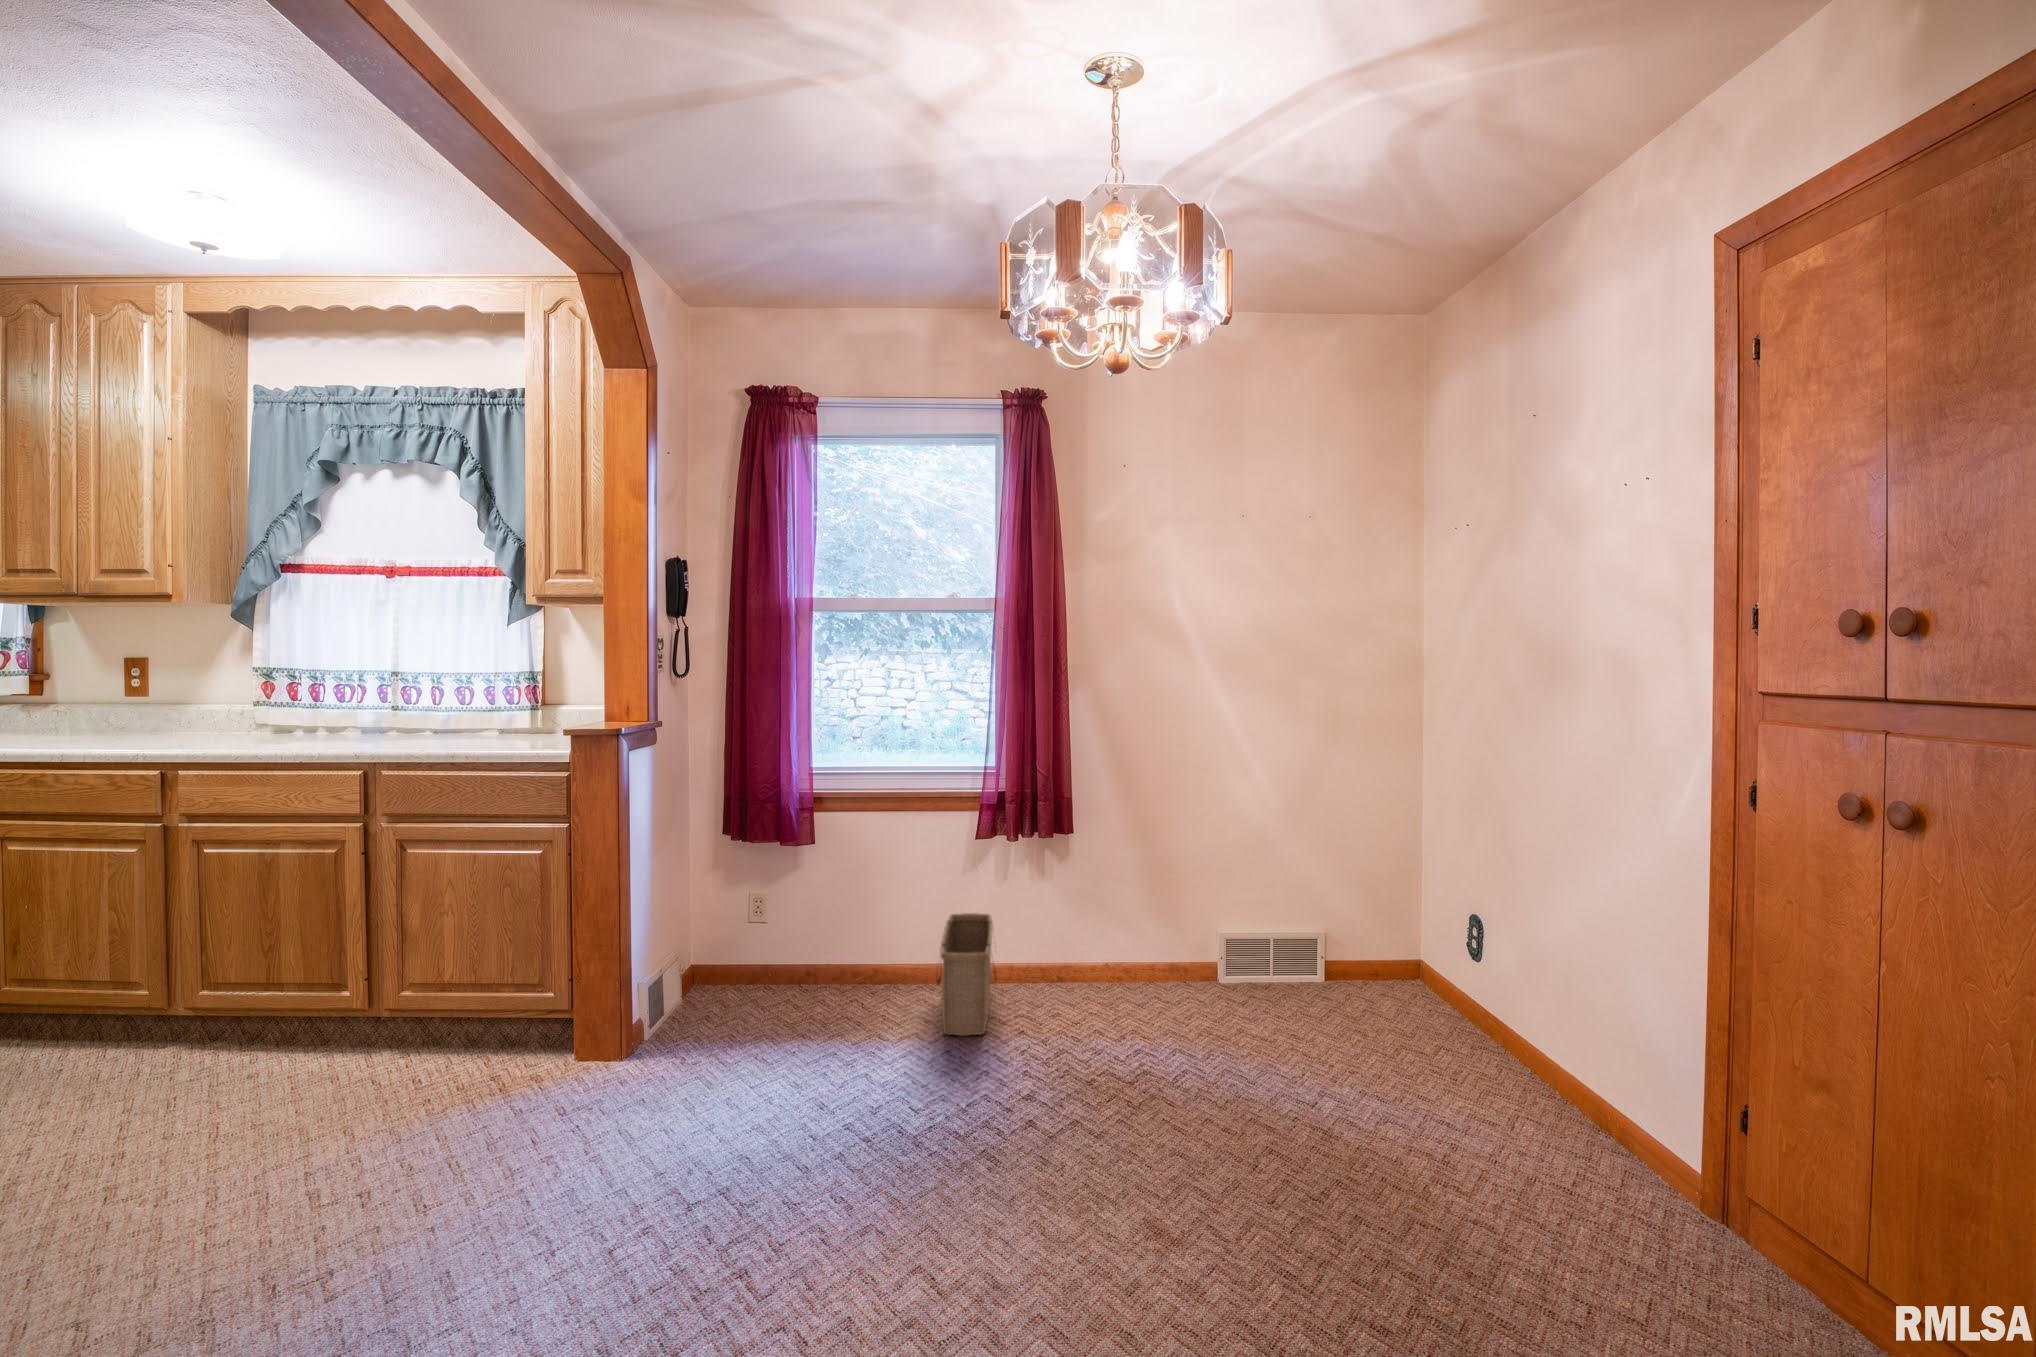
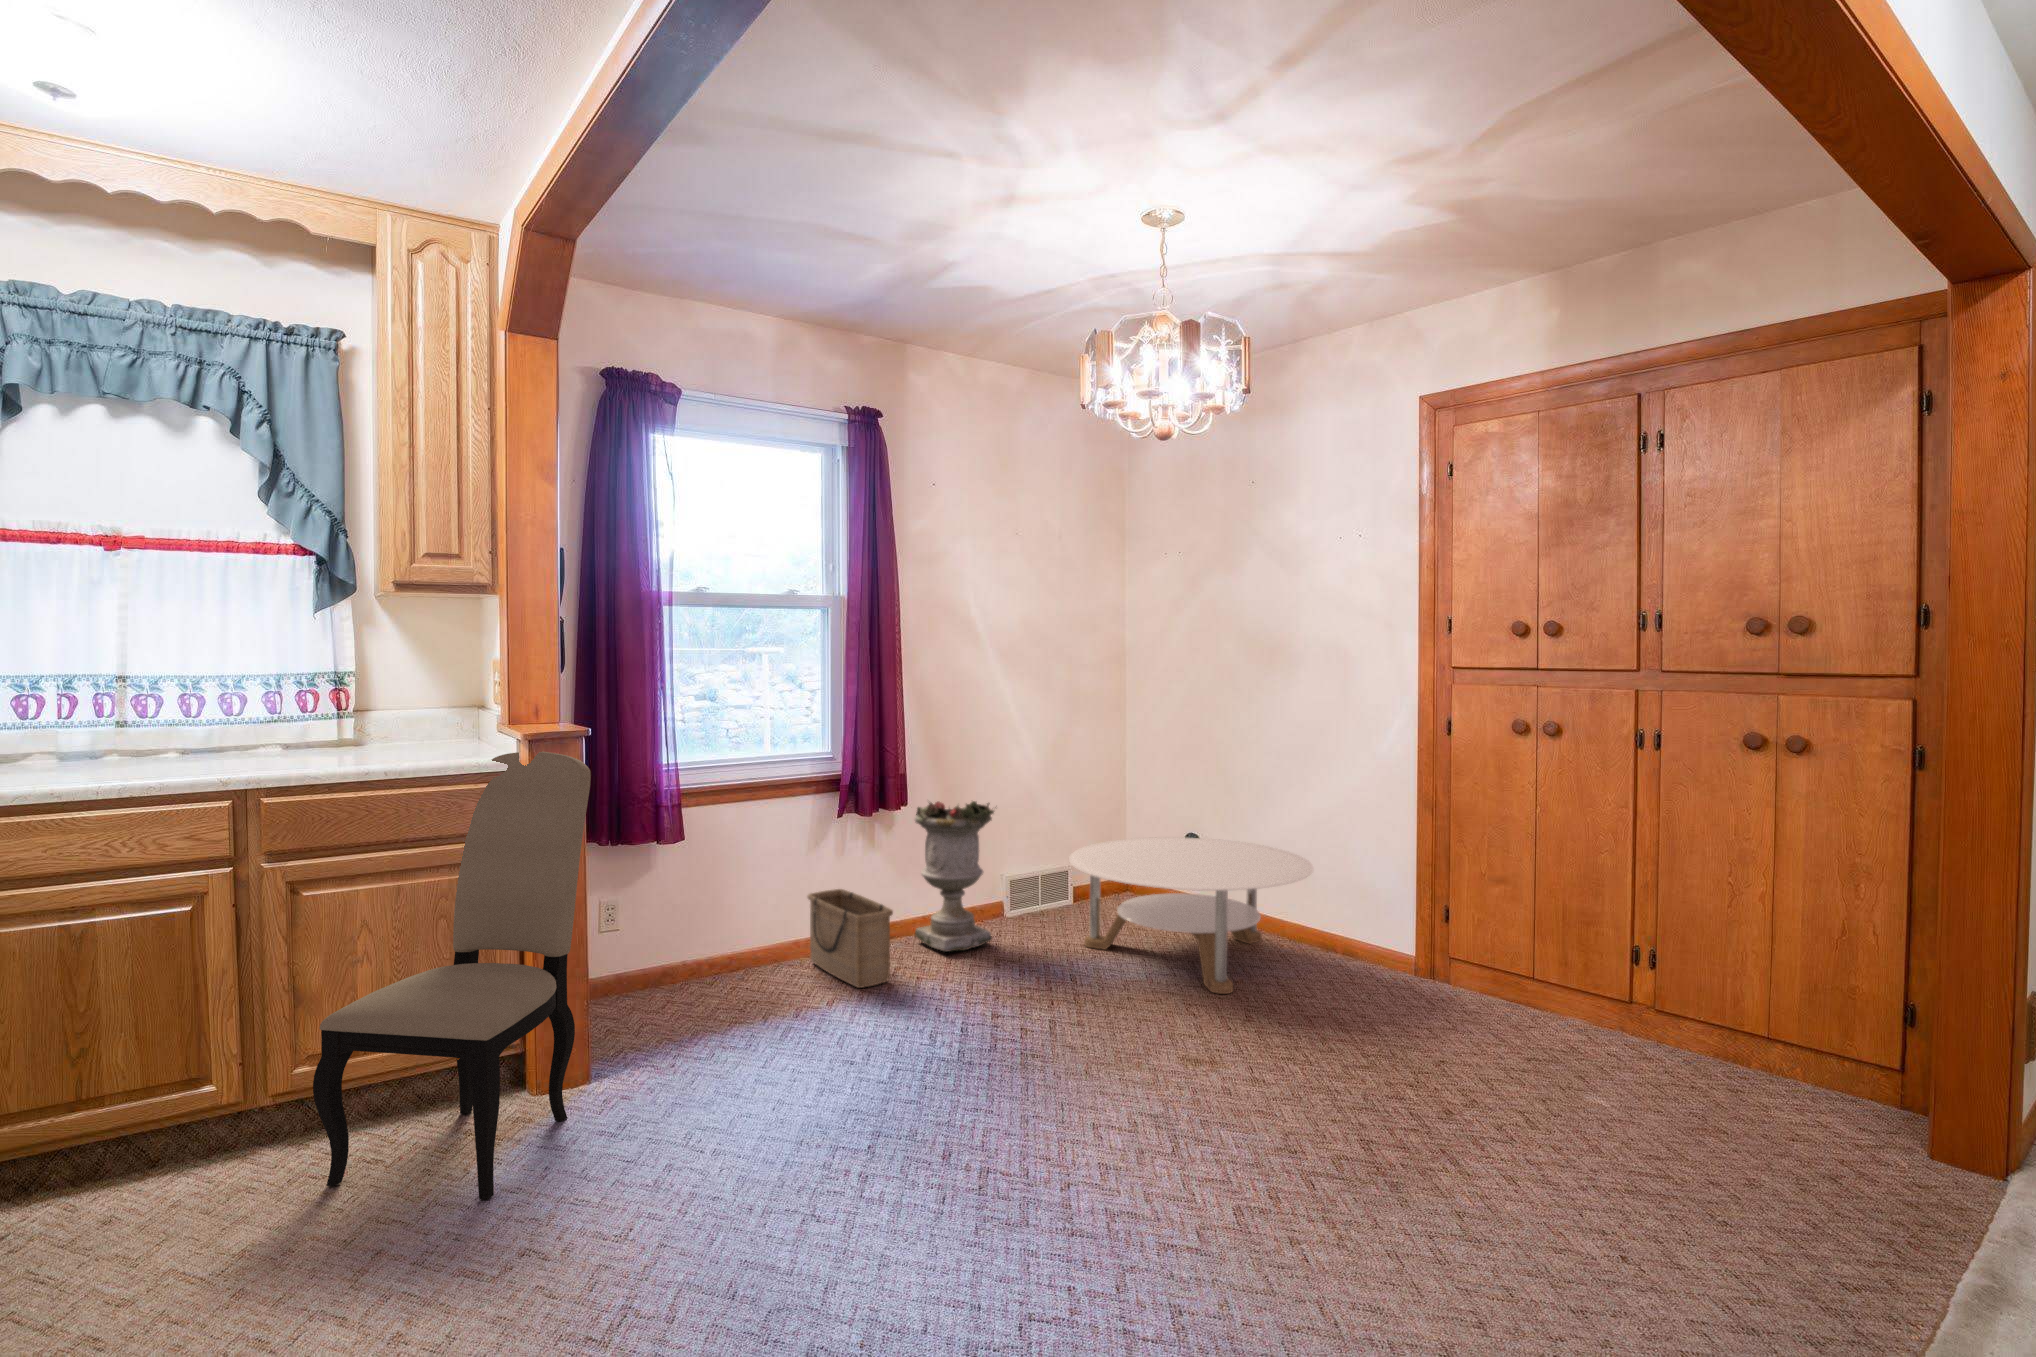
dining chair: none [325,746,581,1177] -> present [313,752,591,1200]
planter: none [1070,828,1168,1016] -> present [915,801,996,952]
round table: none [1210,913,1614,1208] -> present [1069,837,1313,994]

